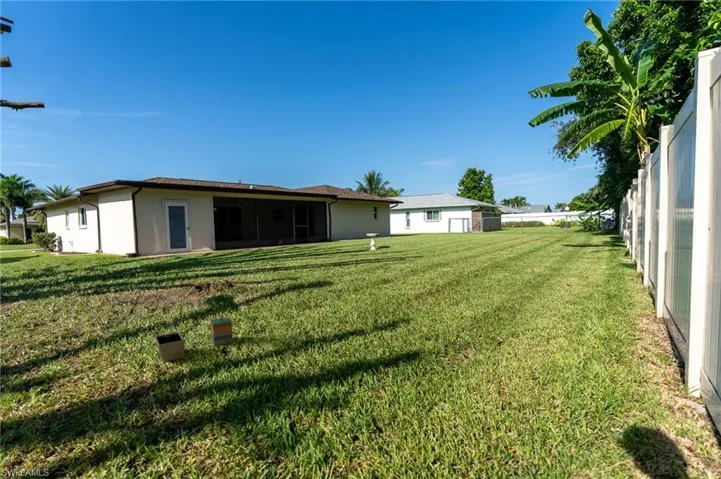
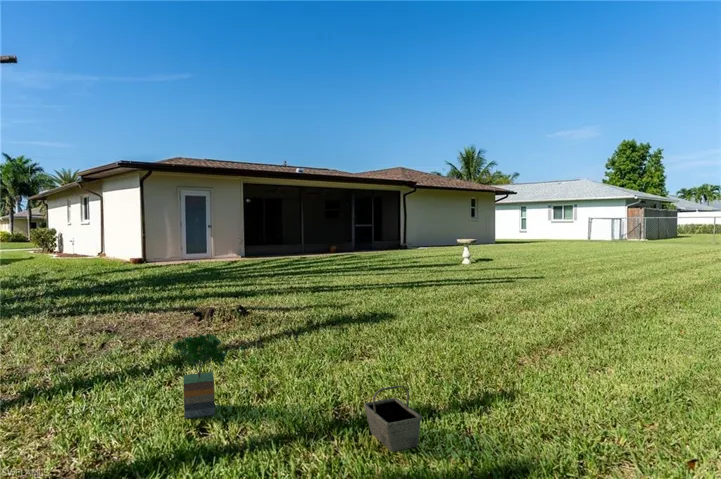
basket: present [155,323,185,362] -> present [364,386,422,452]

